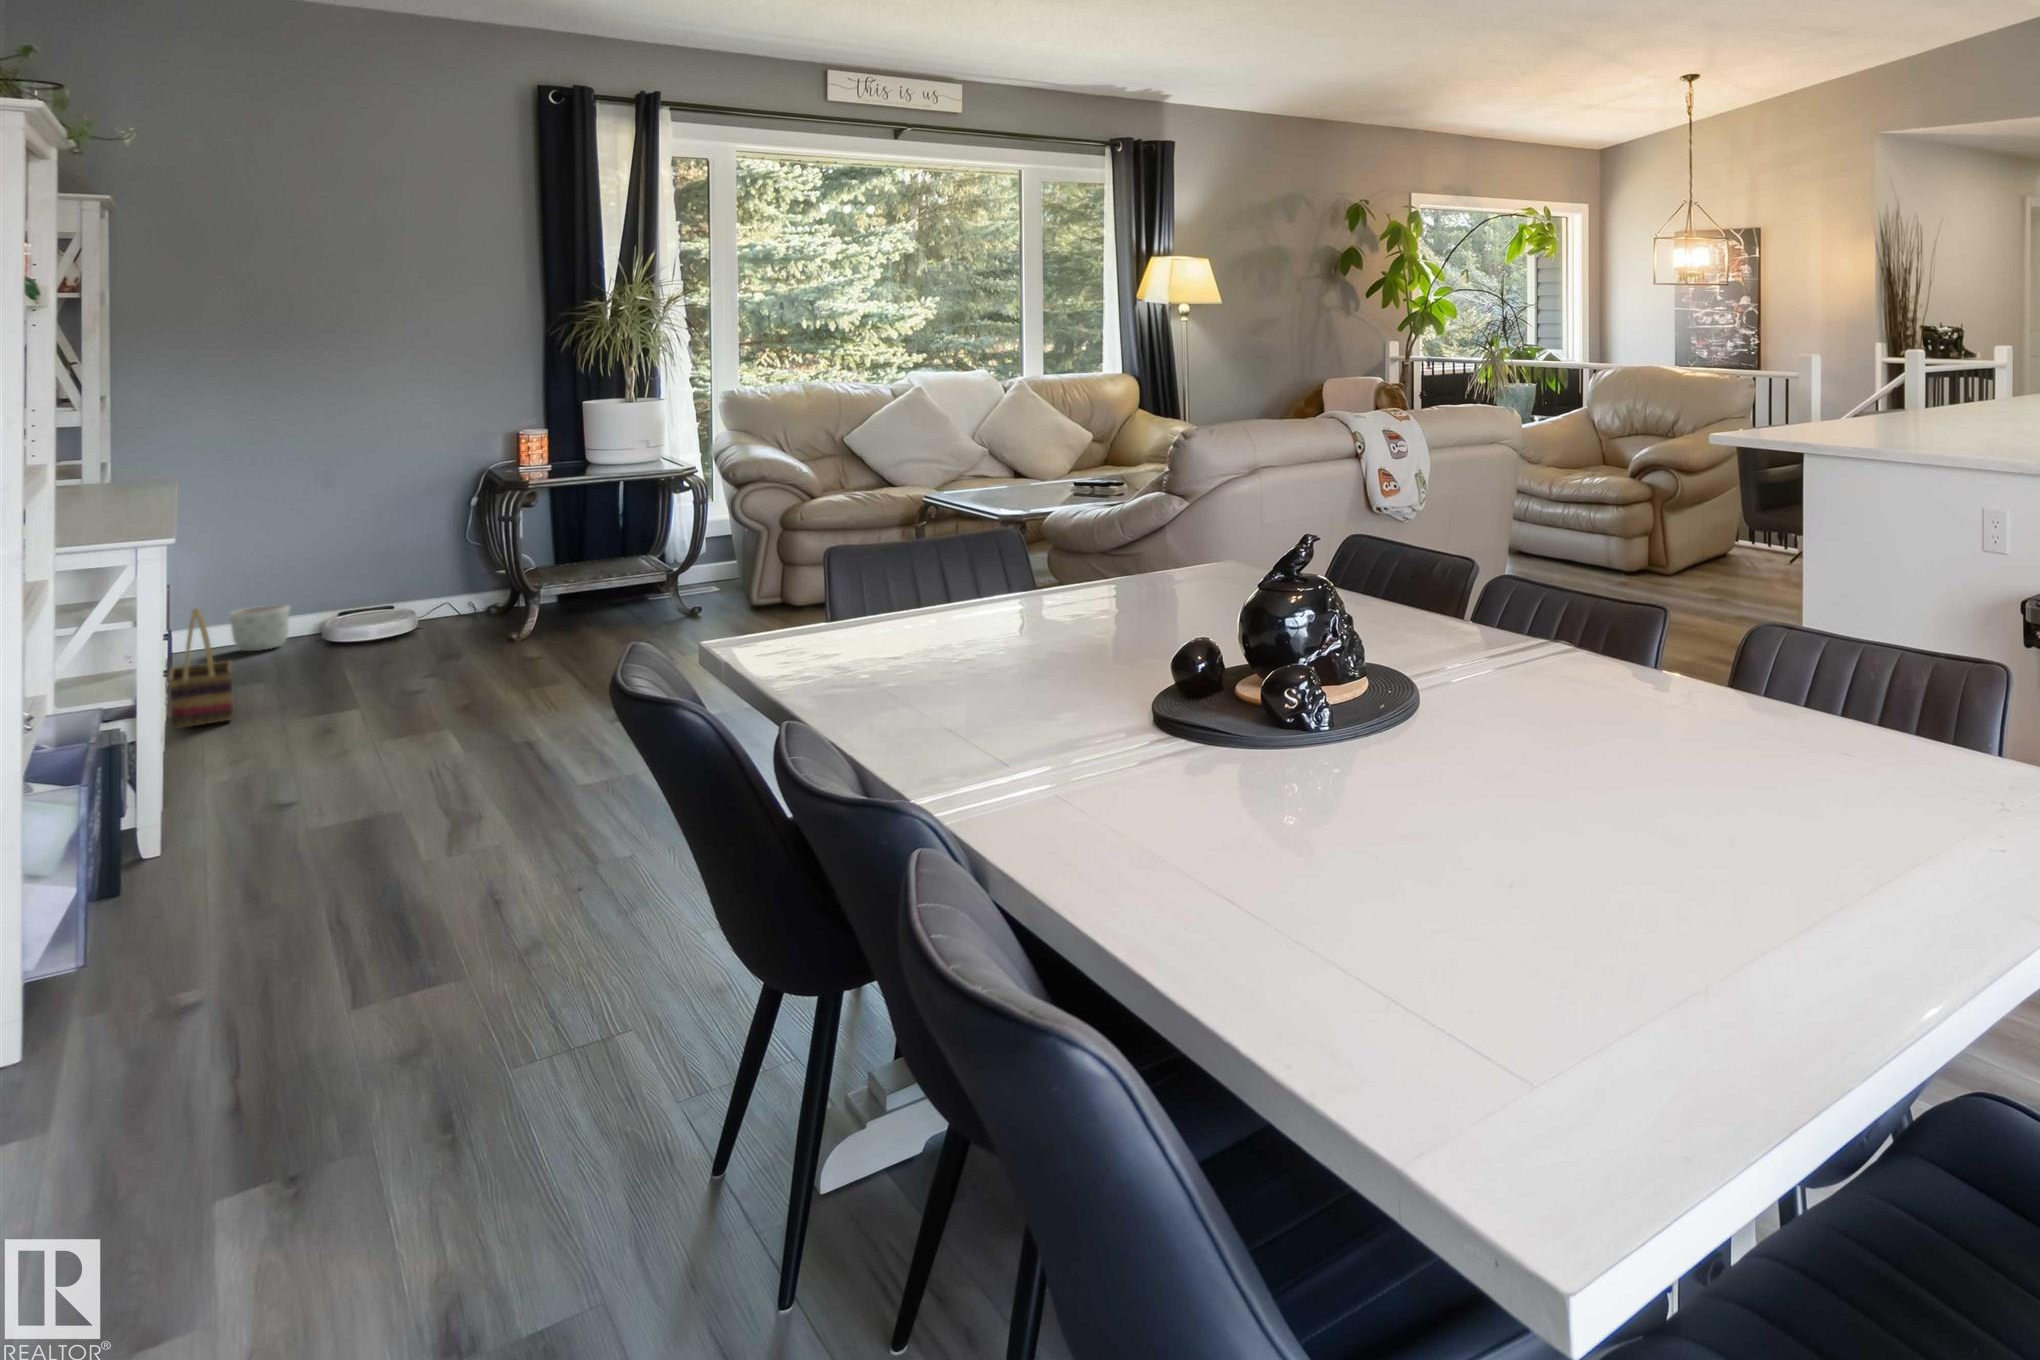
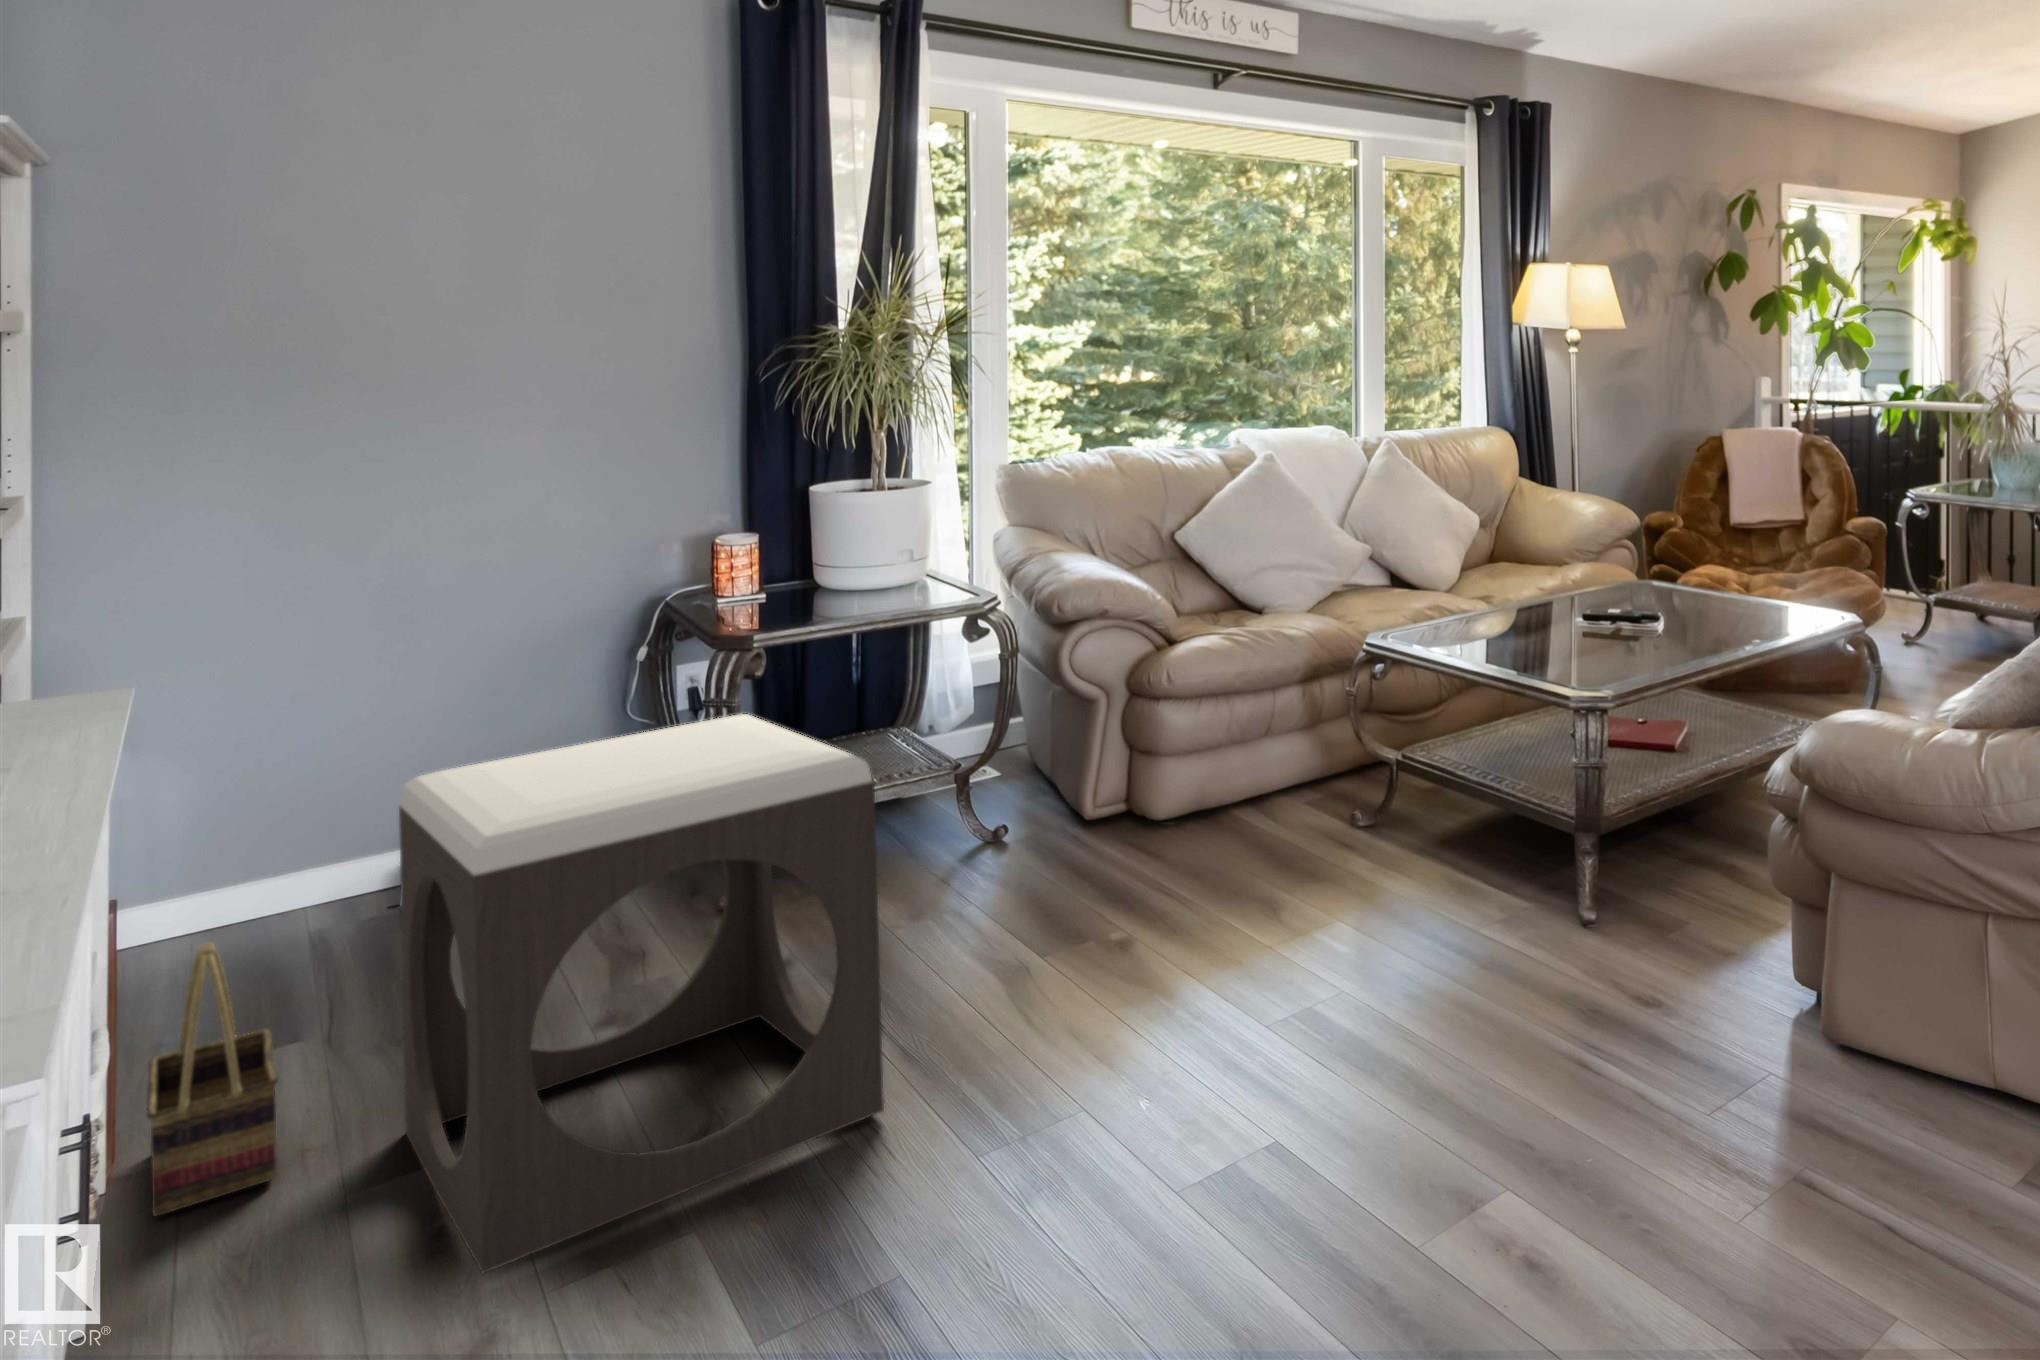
footstool: none [294,511,546,740] -> present [399,714,884,1273]
planter: present [230,605,289,651] -> none [248,844,350,933]

